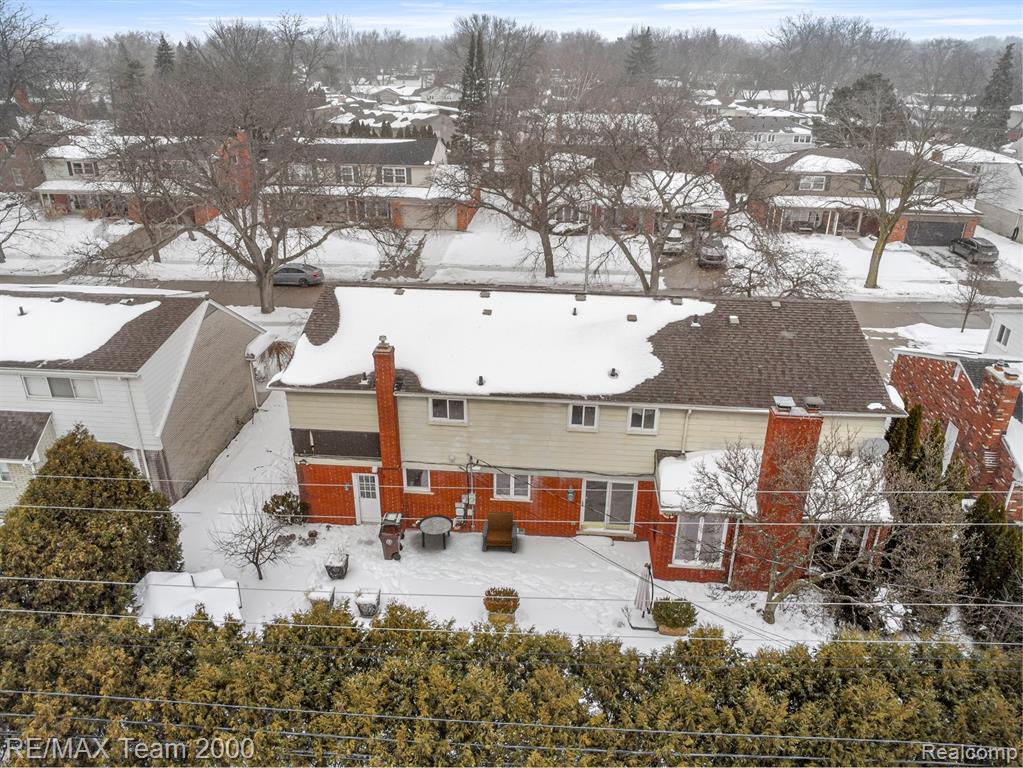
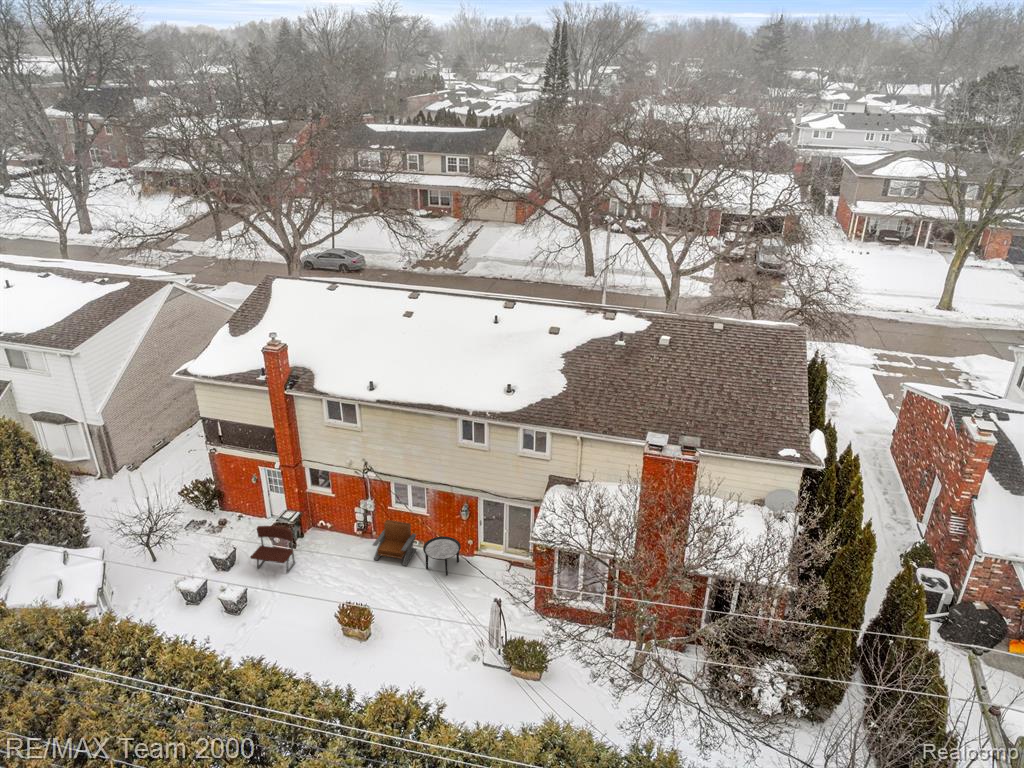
round table: present [418,515,453,549] -> present [423,536,461,576]
bench: none [369,528,408,573] -> present [251,526,295,573]

